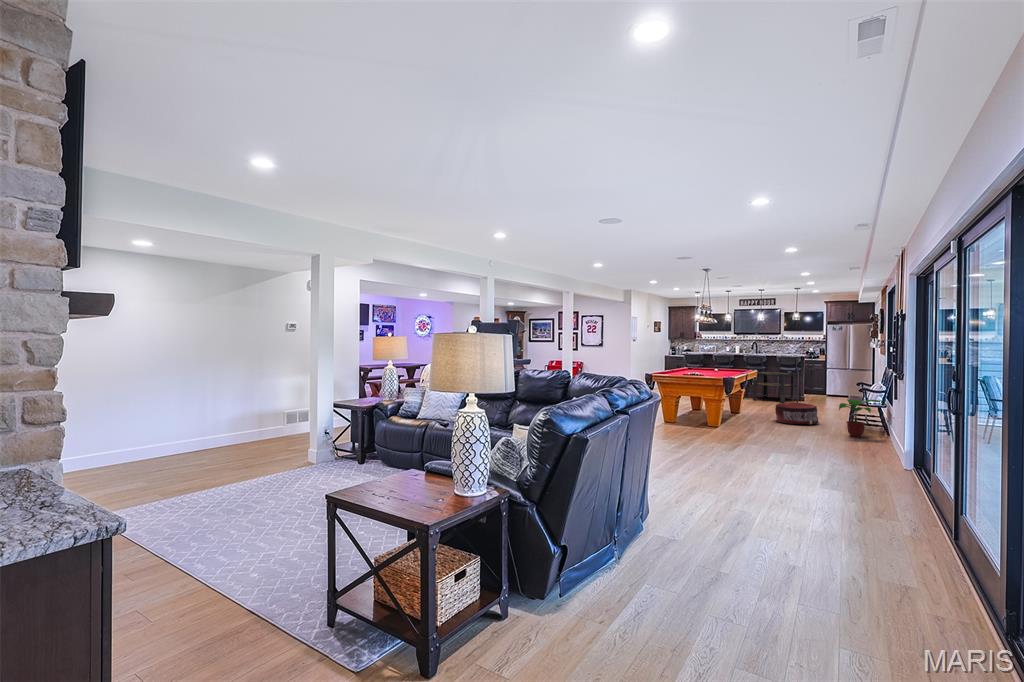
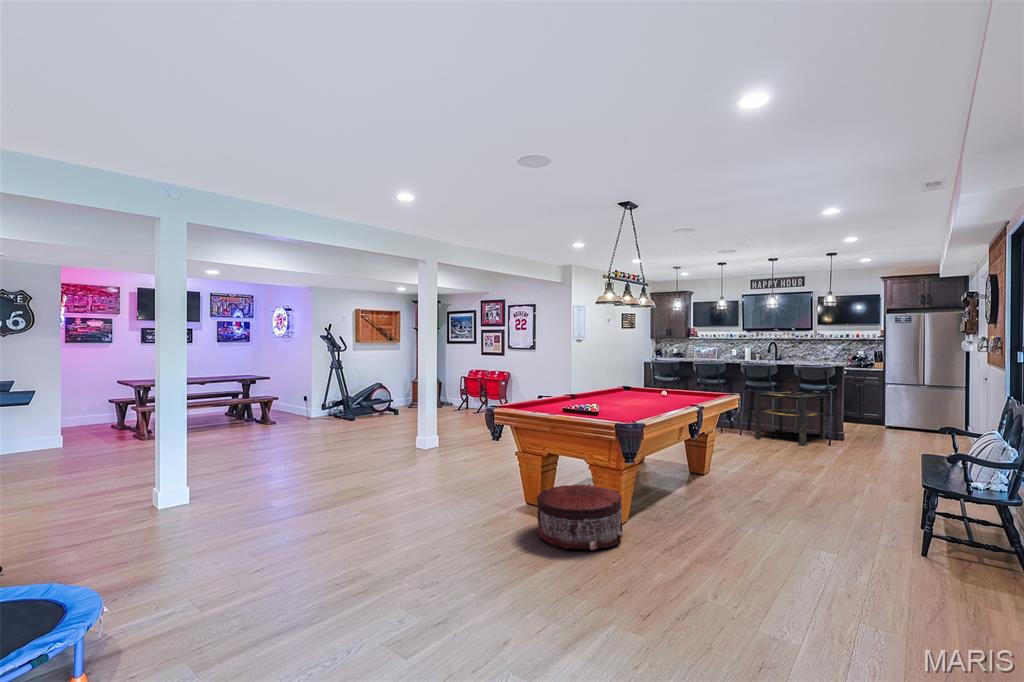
potted plant: present [839,399,886,437] -> none [877,473,1005,571]
pouf: present [775,402,819,424] -> present [537,484,623,550]

